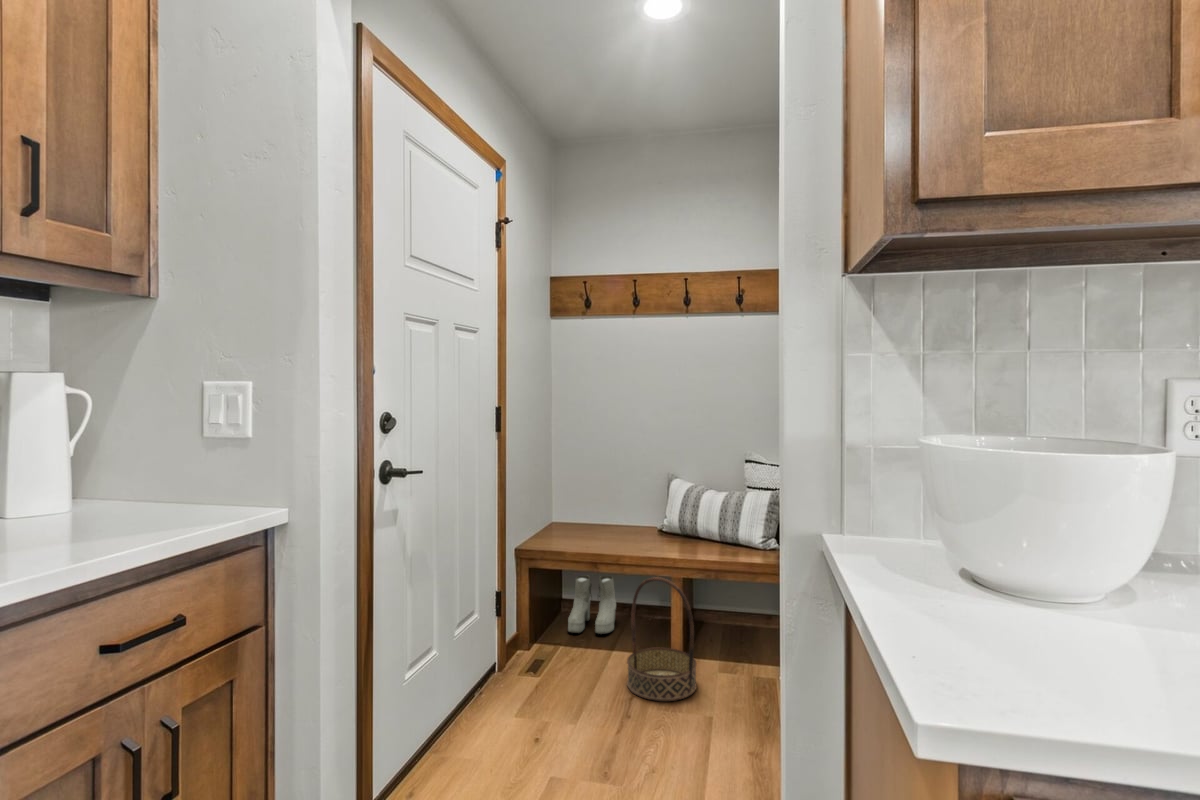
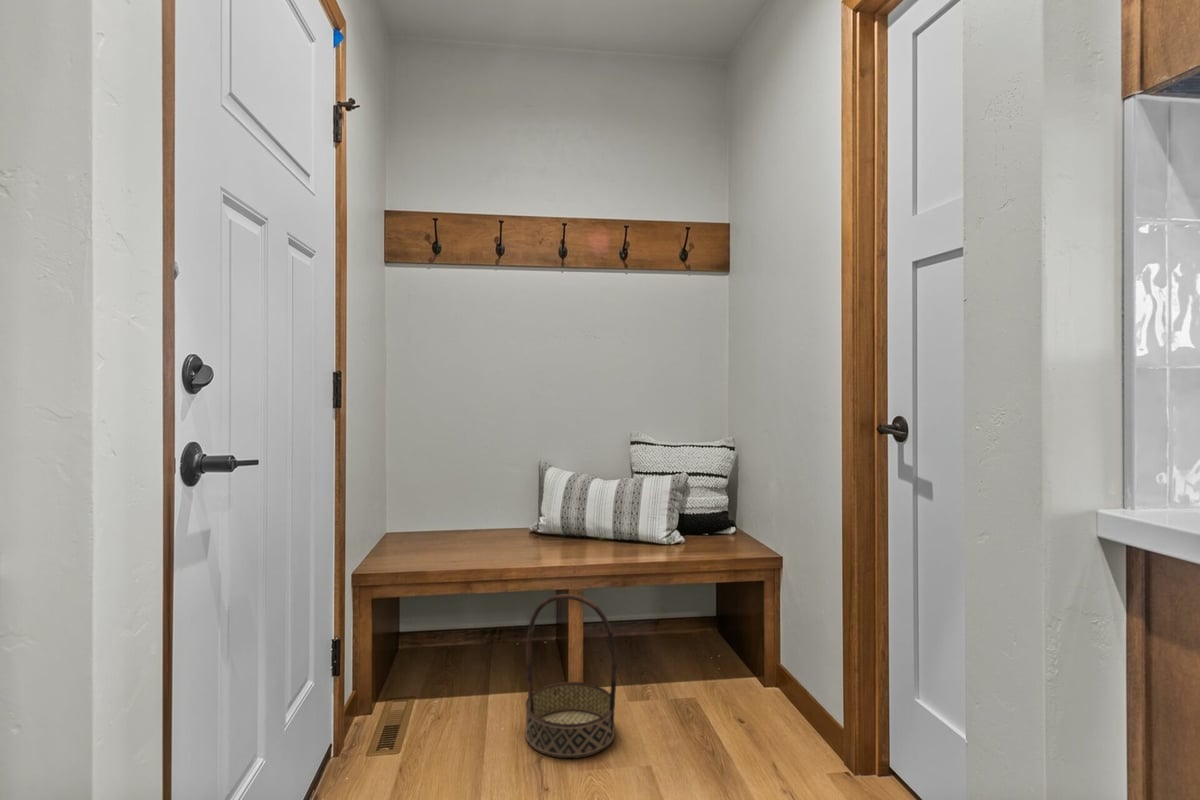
boots: present [568,575,616,634] -> none [418,595,479,676]

